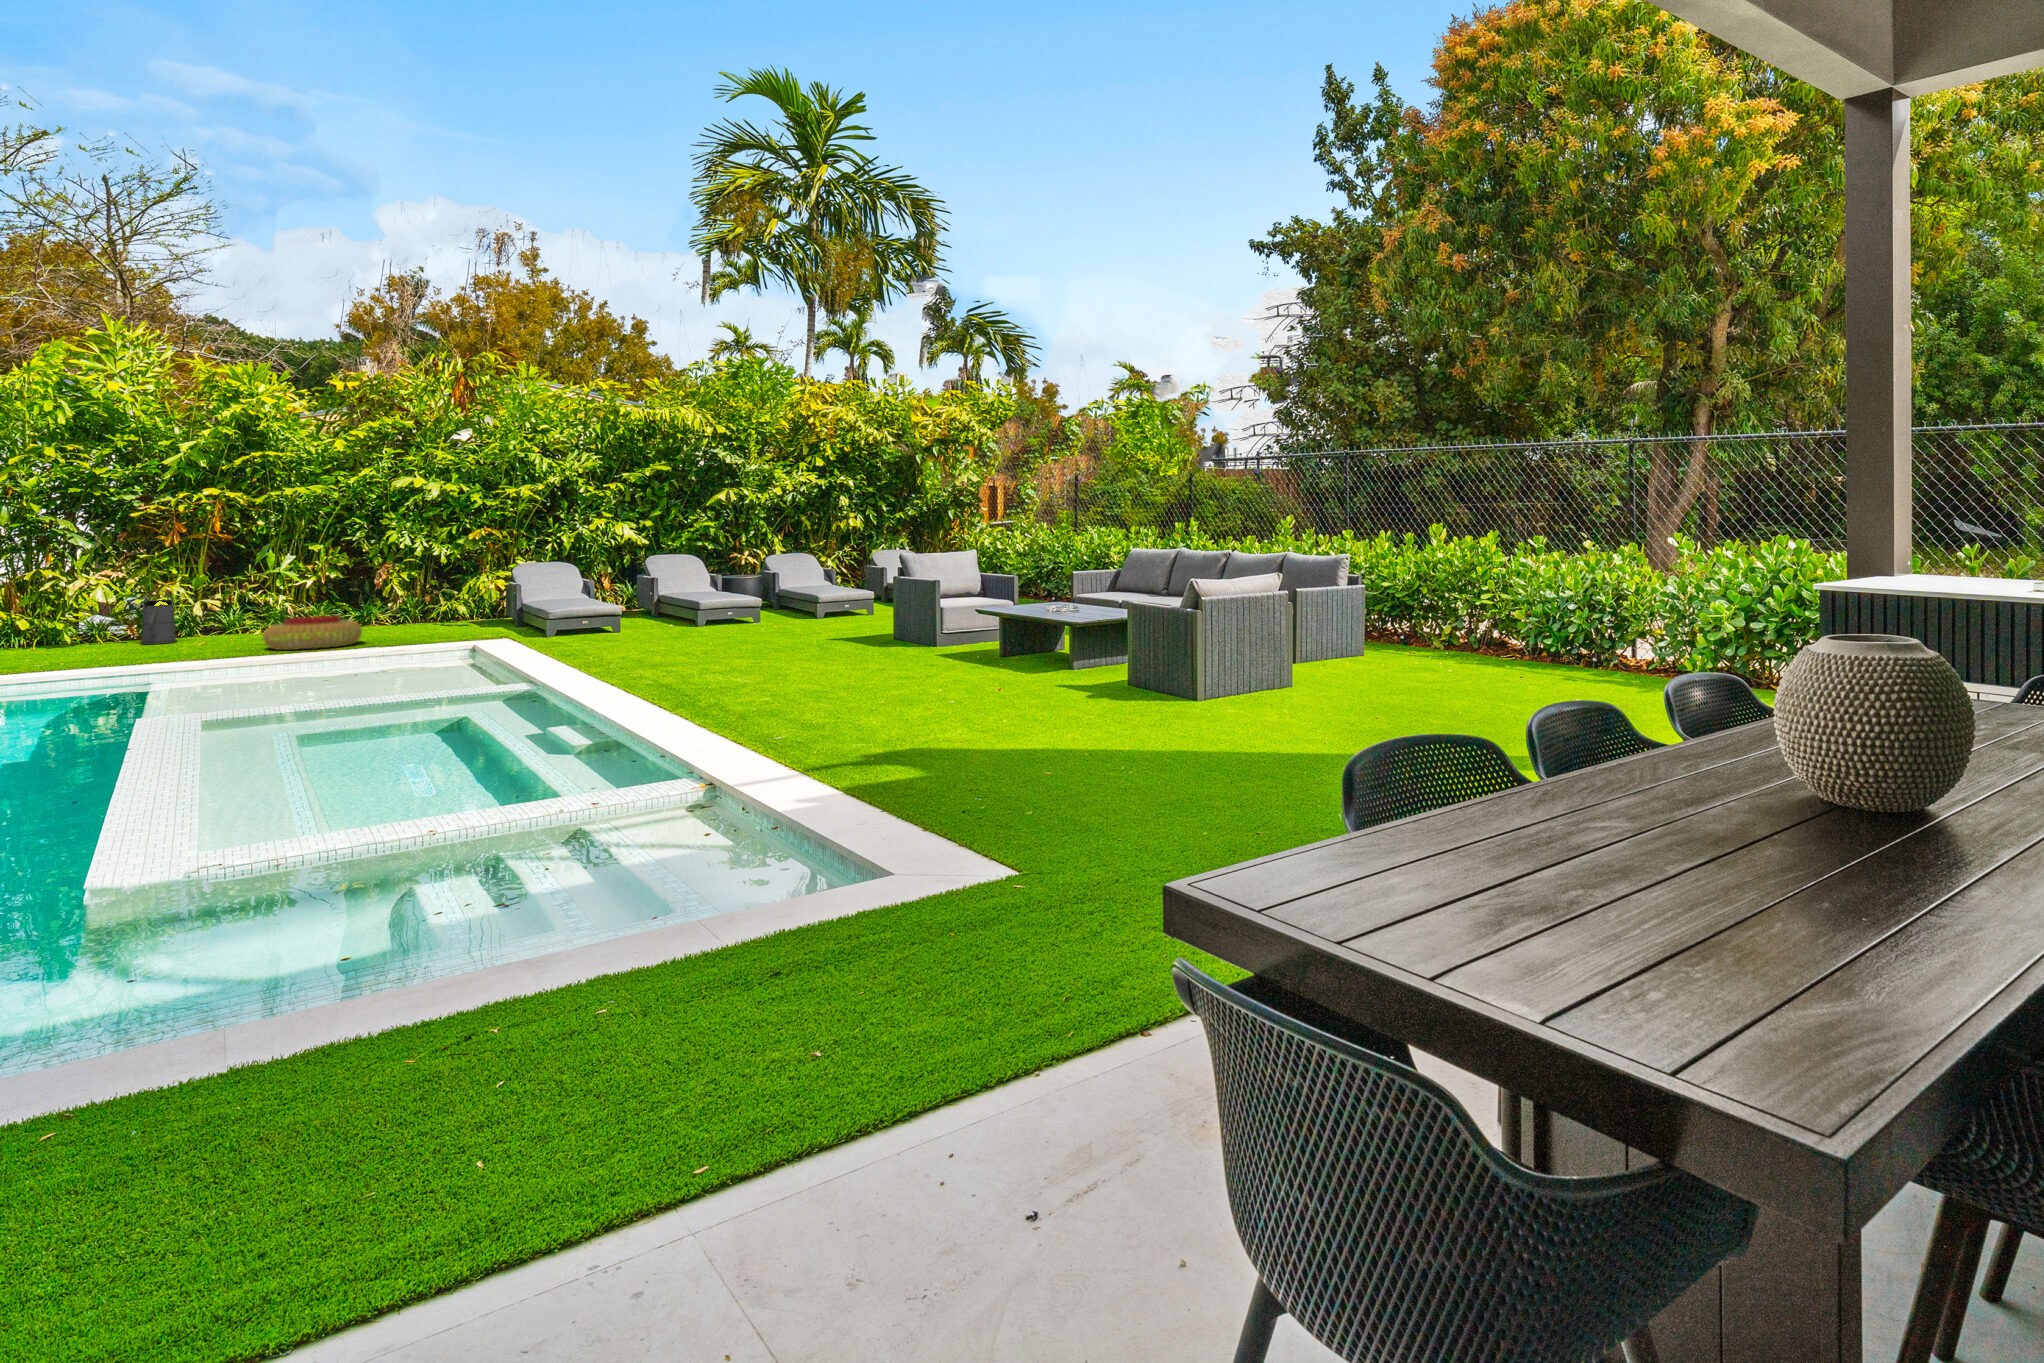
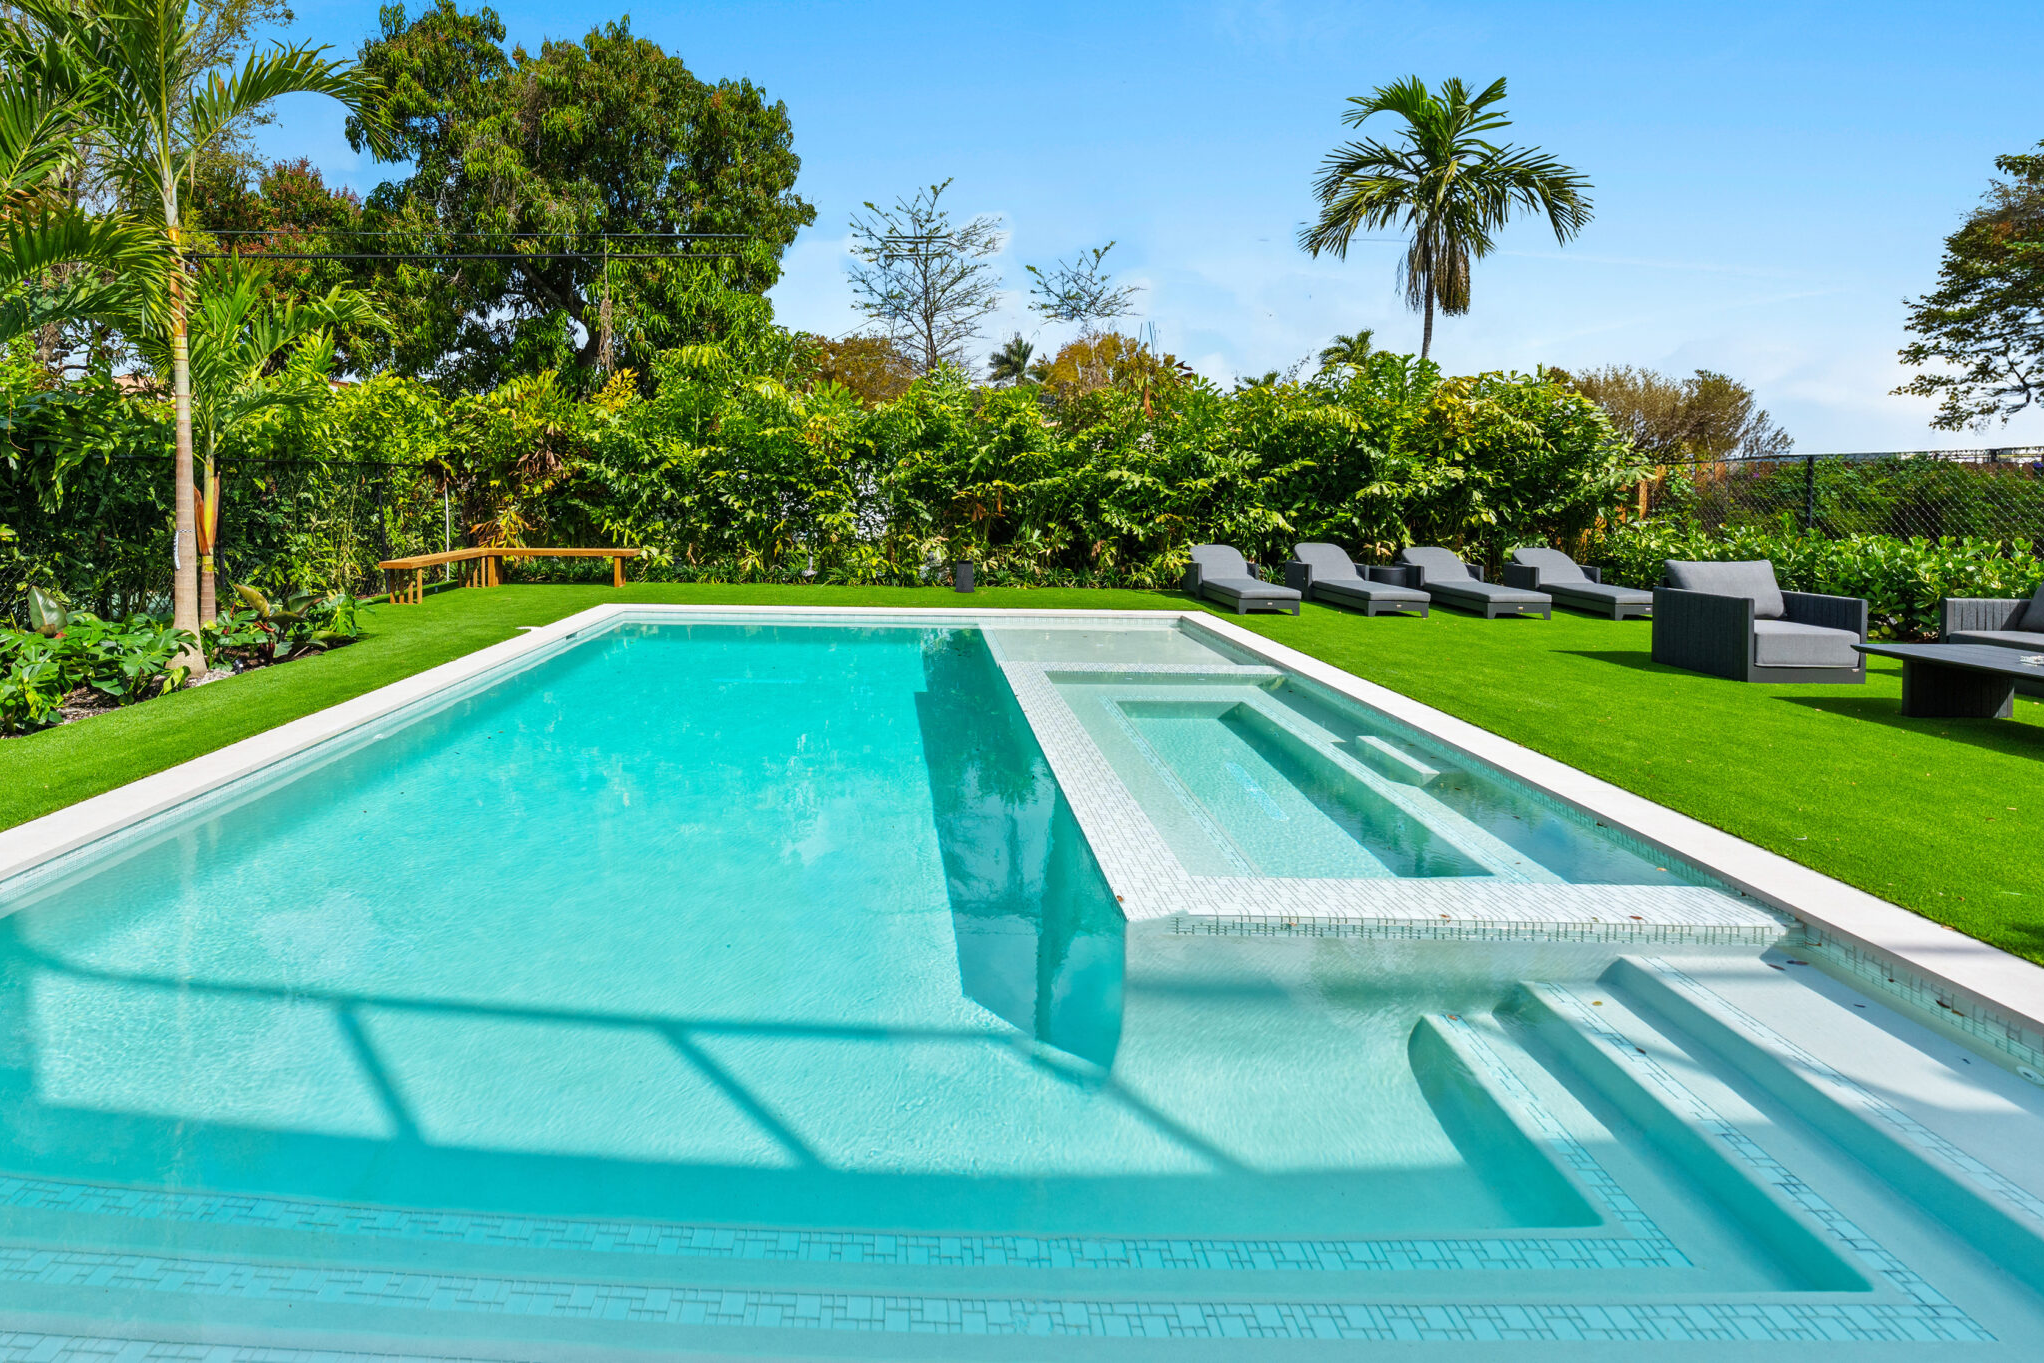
pouf: present [263,616,362,650] -> none [1033,580,1095,606]

